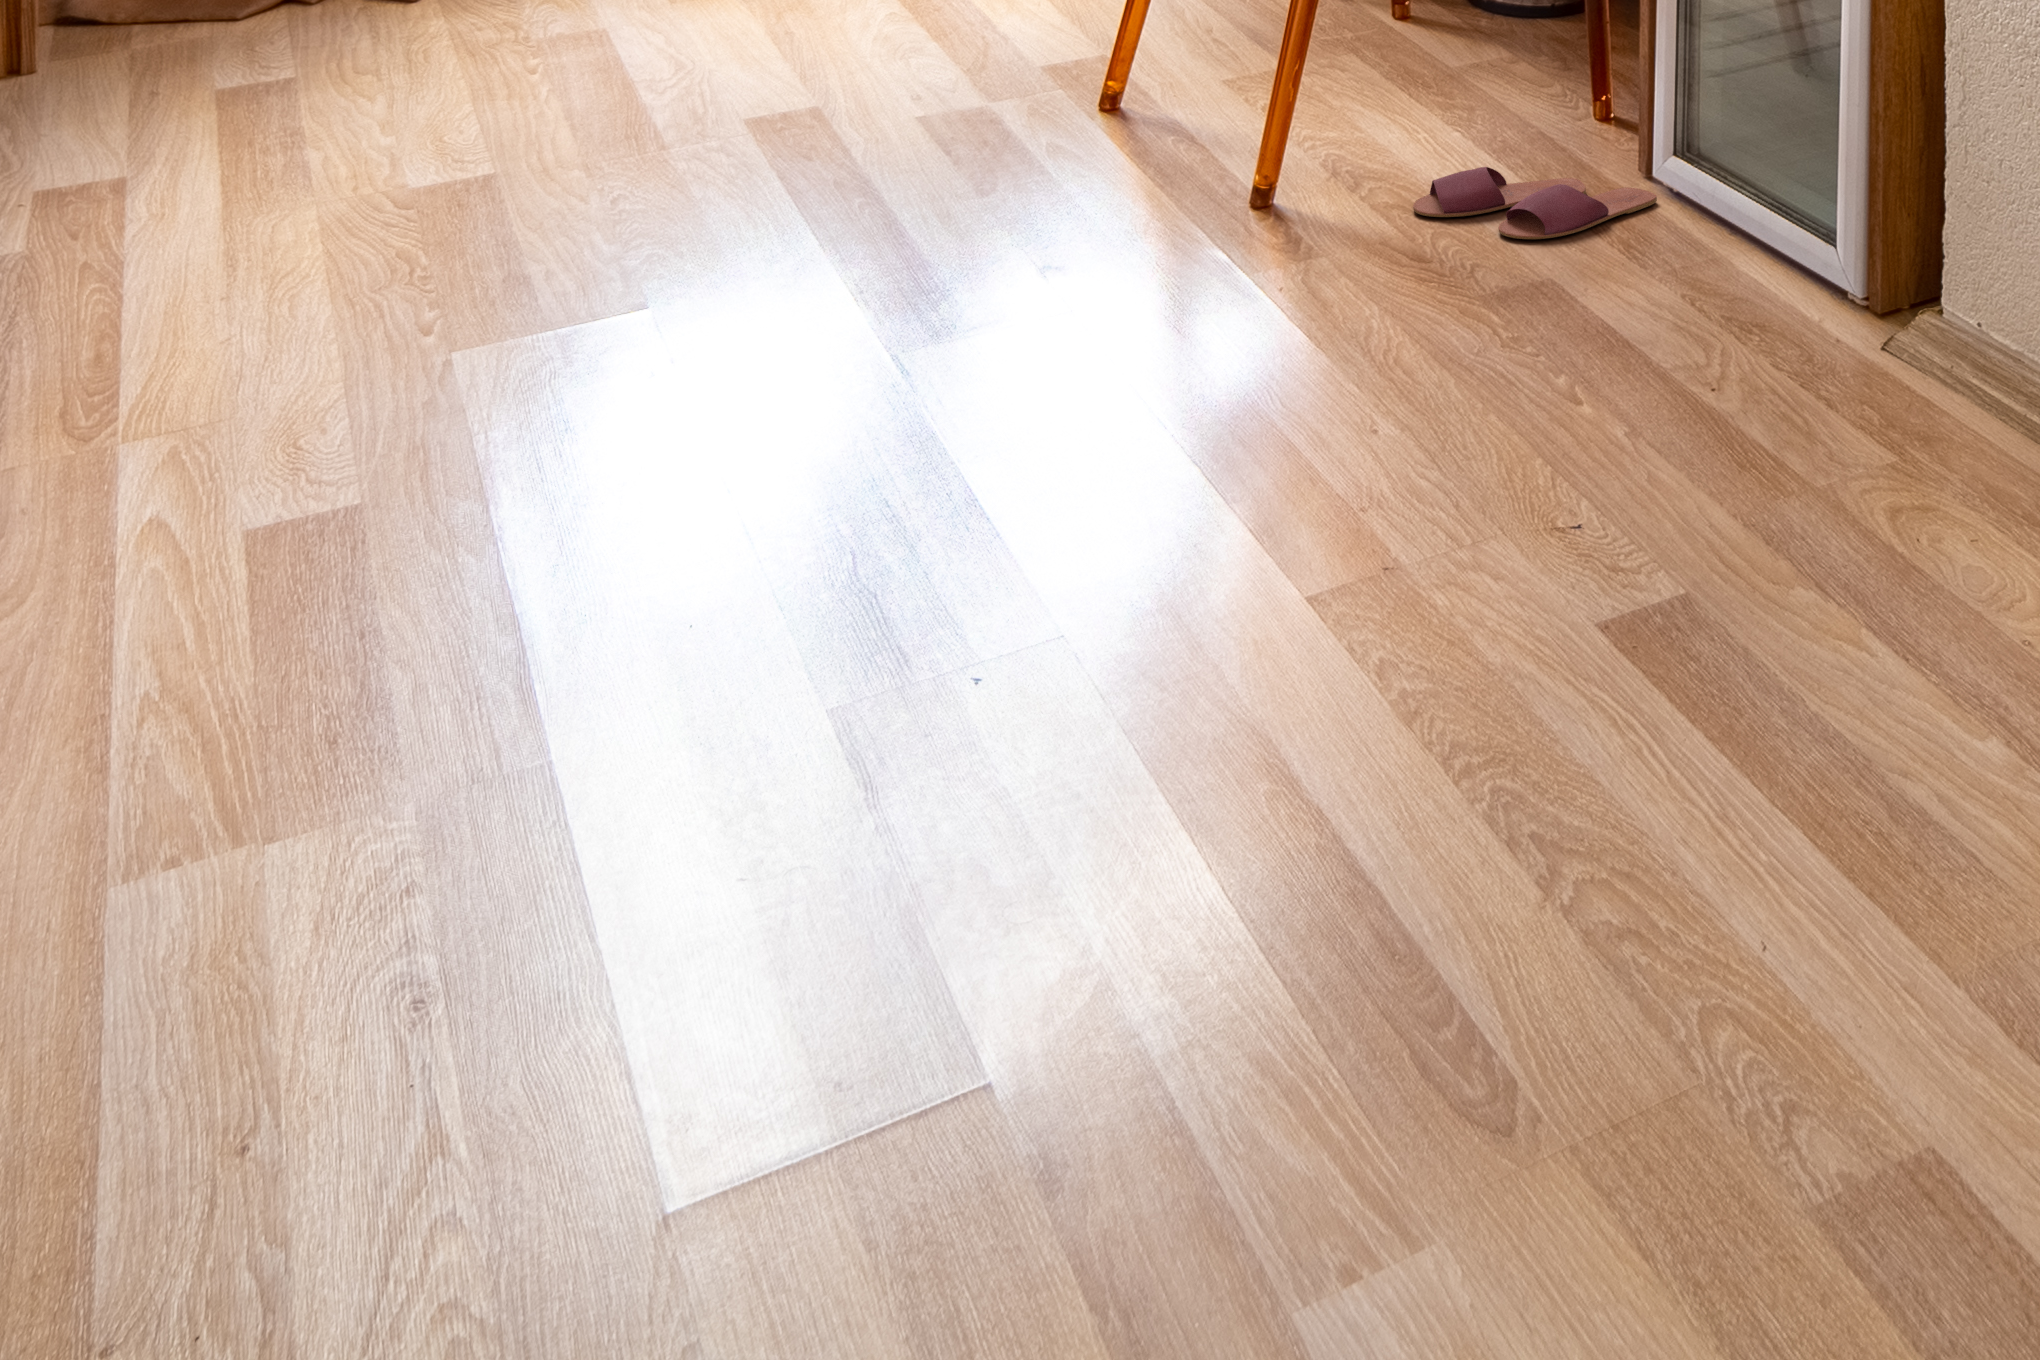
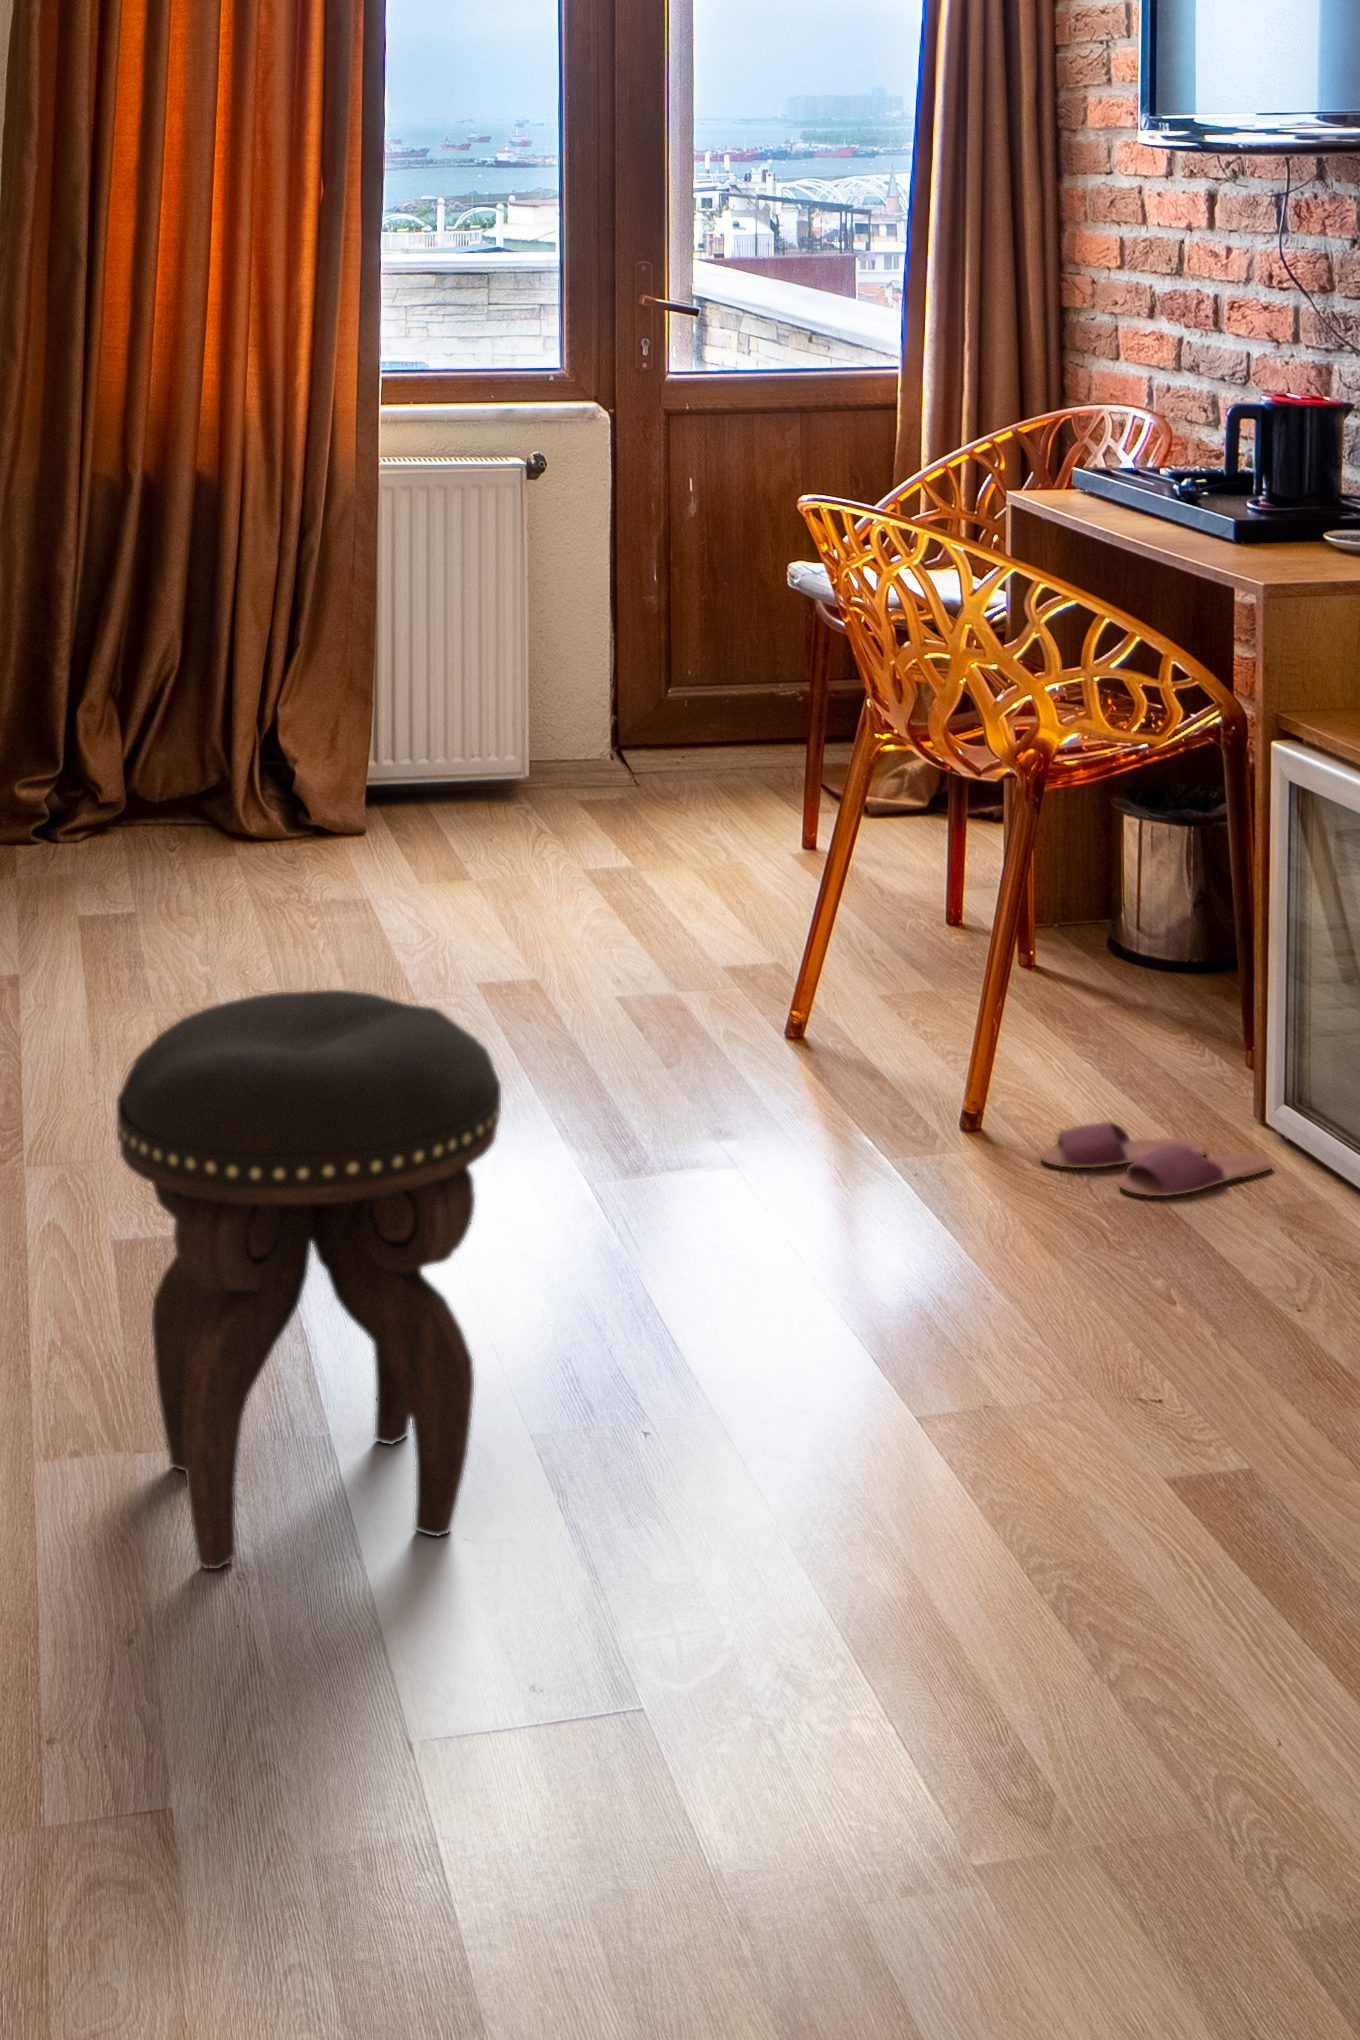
footstool: none [363,77,833,736] -> present [117,990,501,1569]

